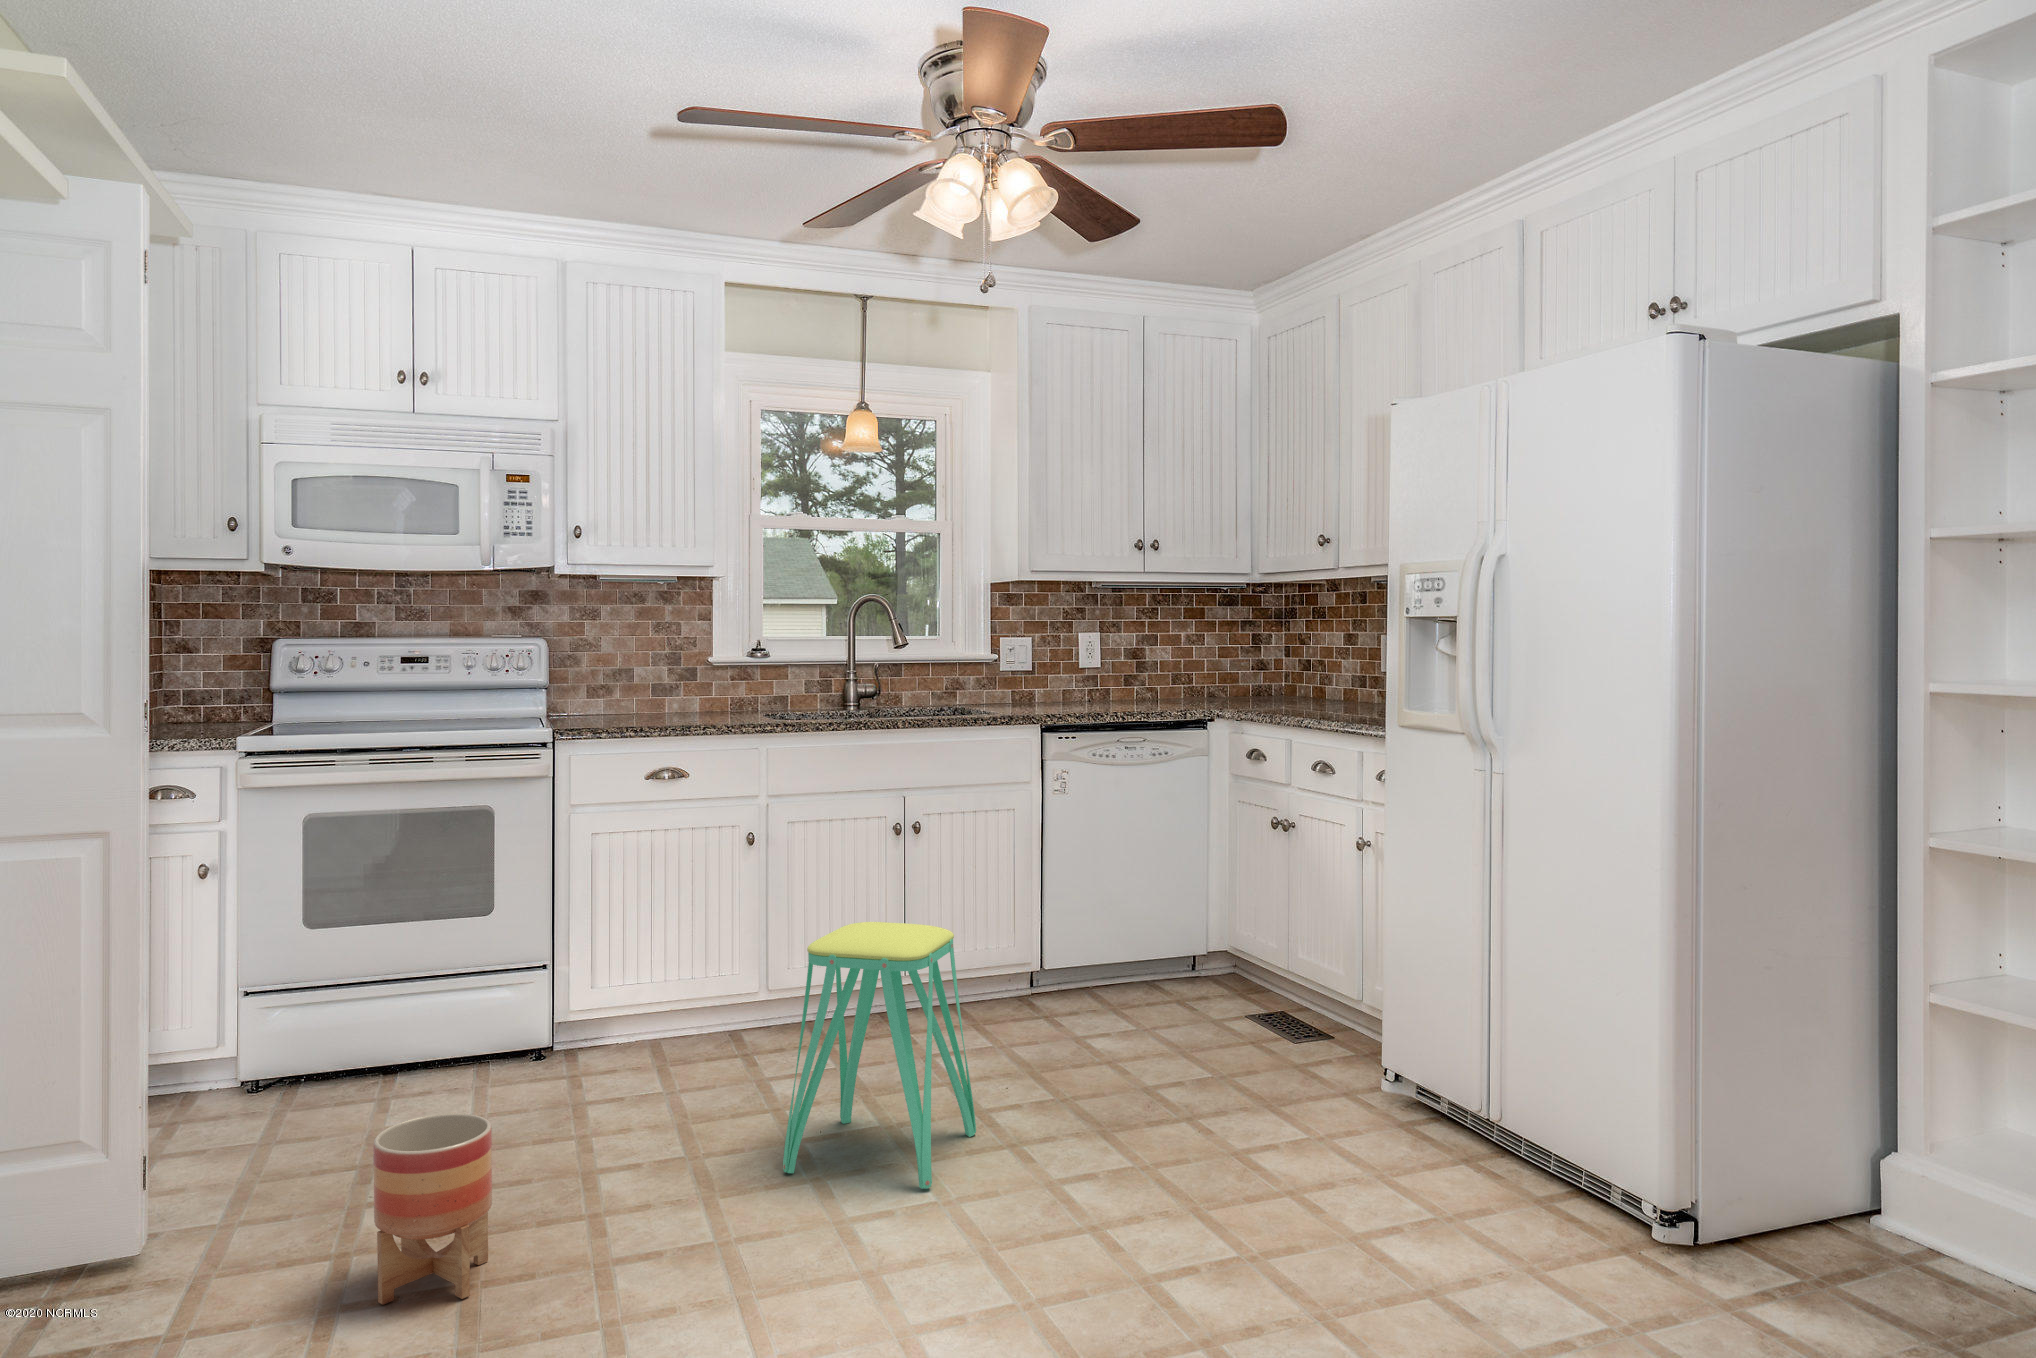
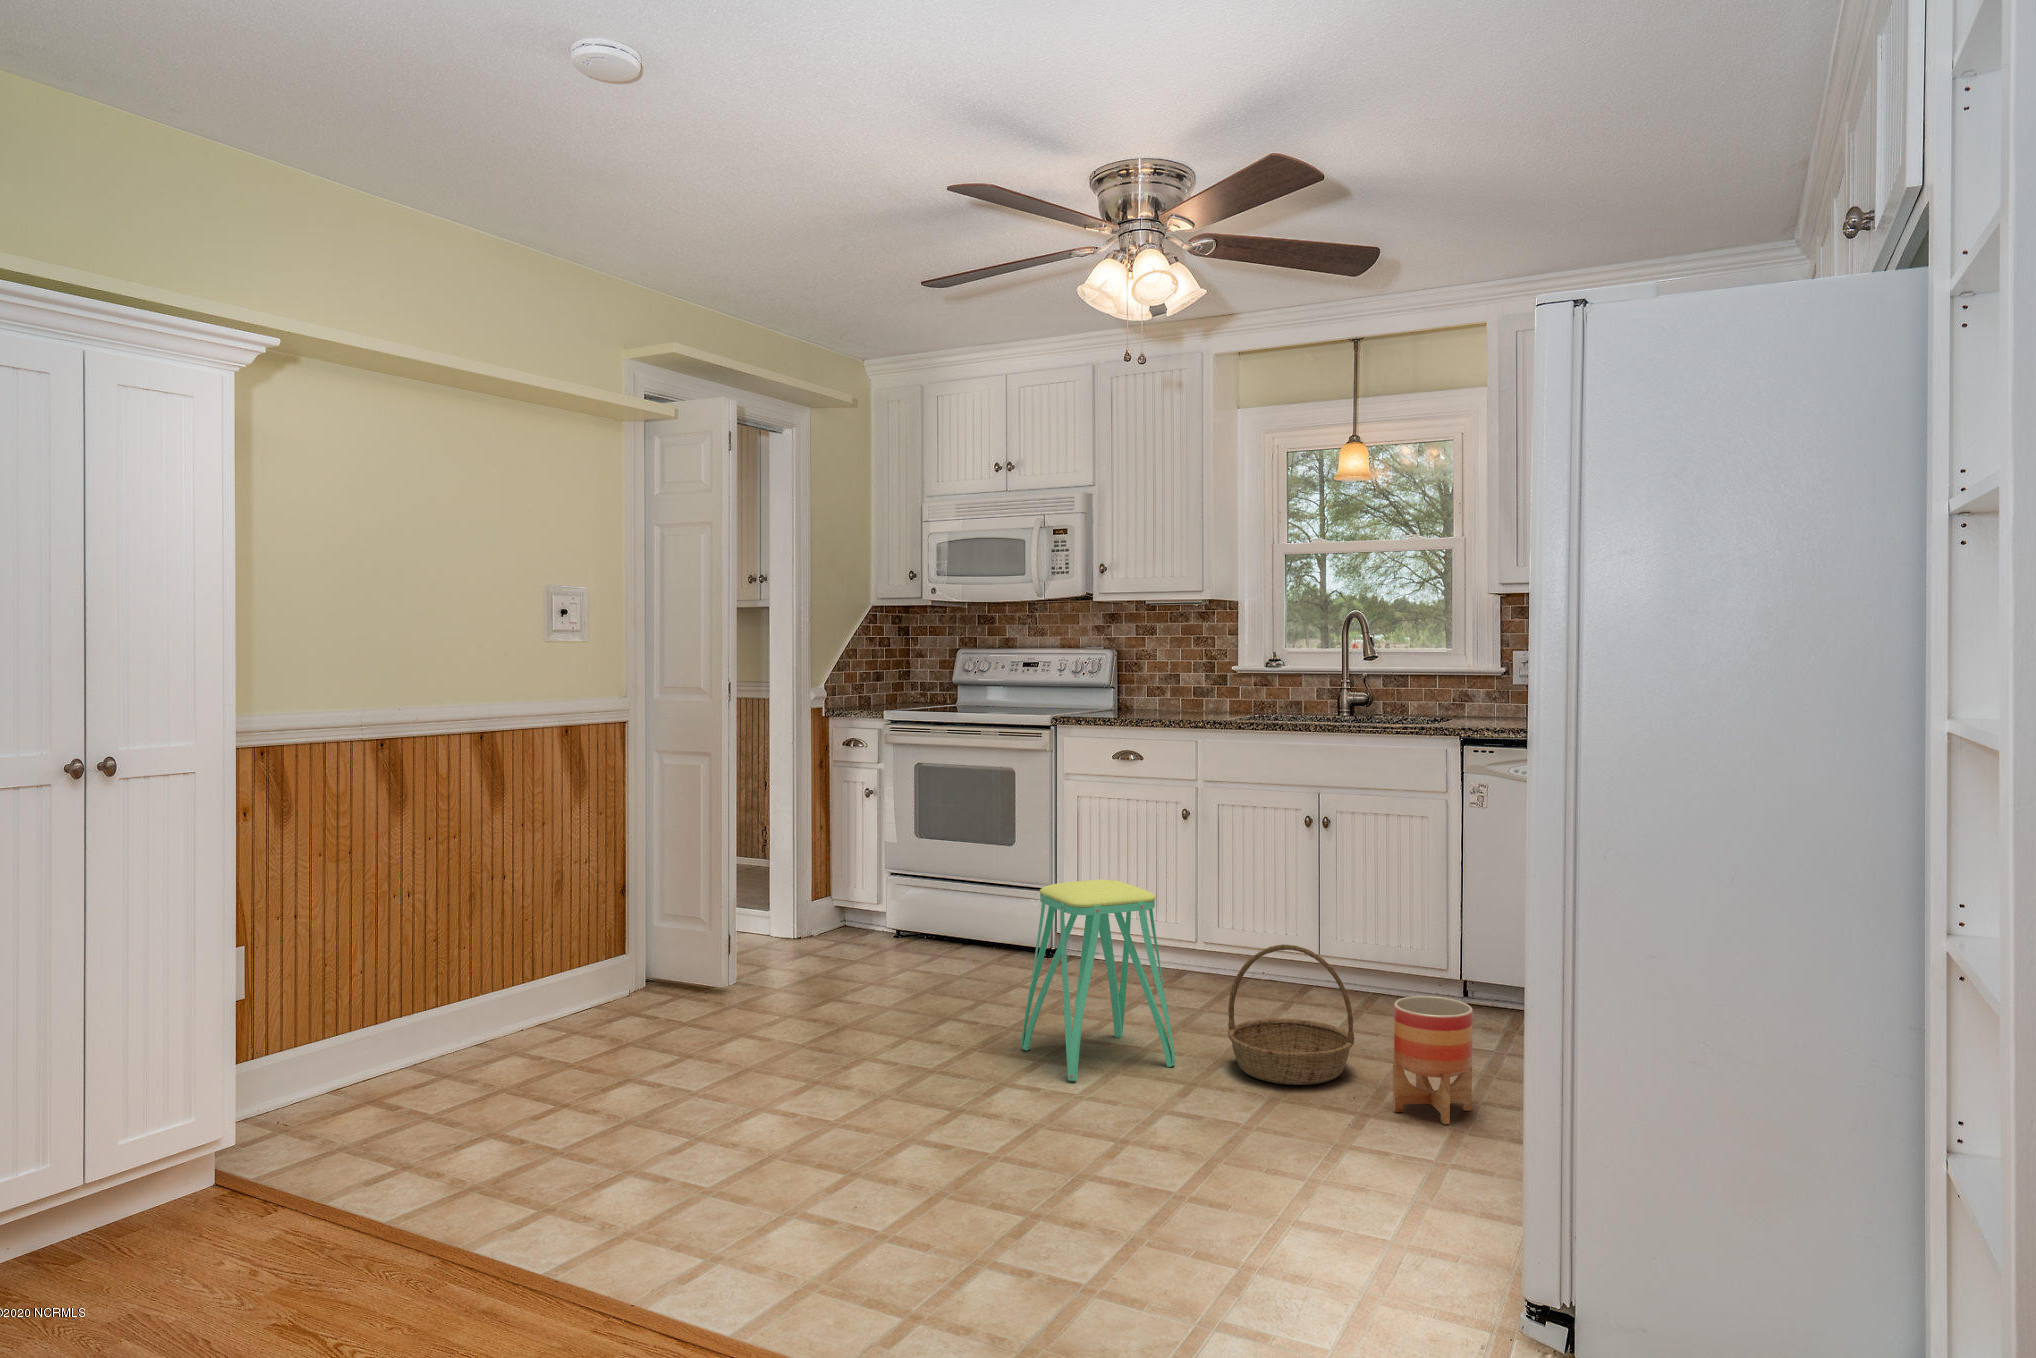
basket: none [1005,959,1142,1118] -> present [1228,944,1354,1085]
planter: present [373,1113,492,1305] -> present [1393,996,1473,1124]

